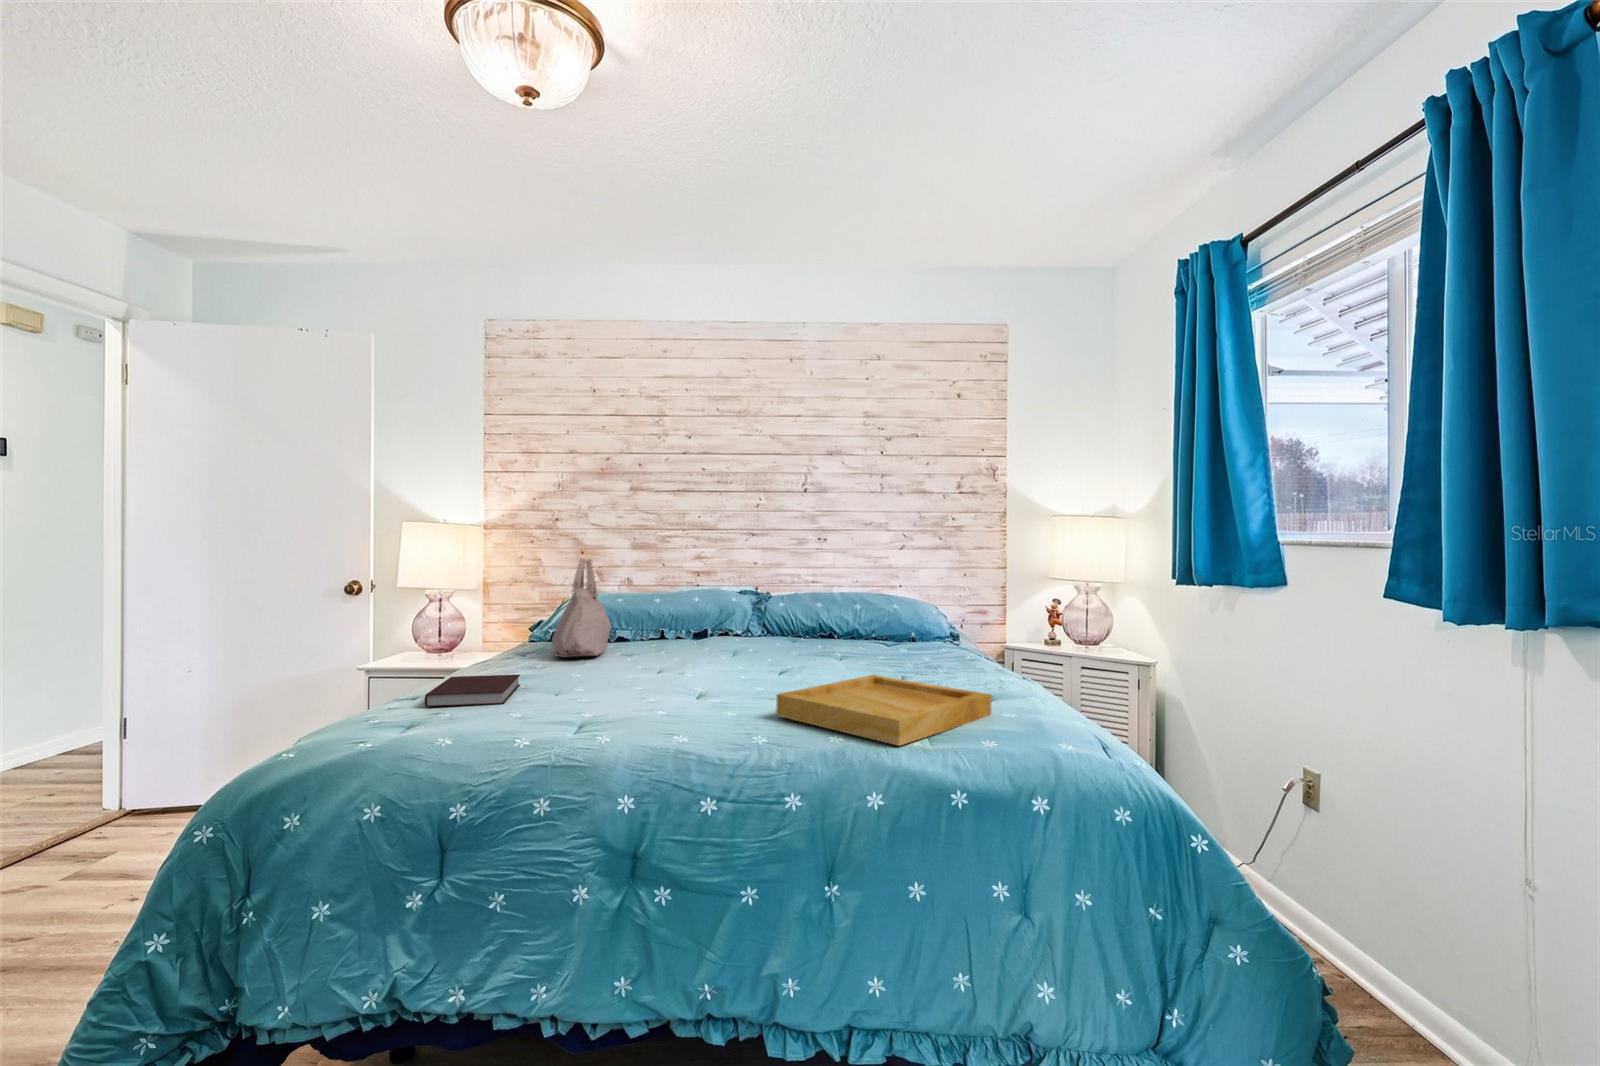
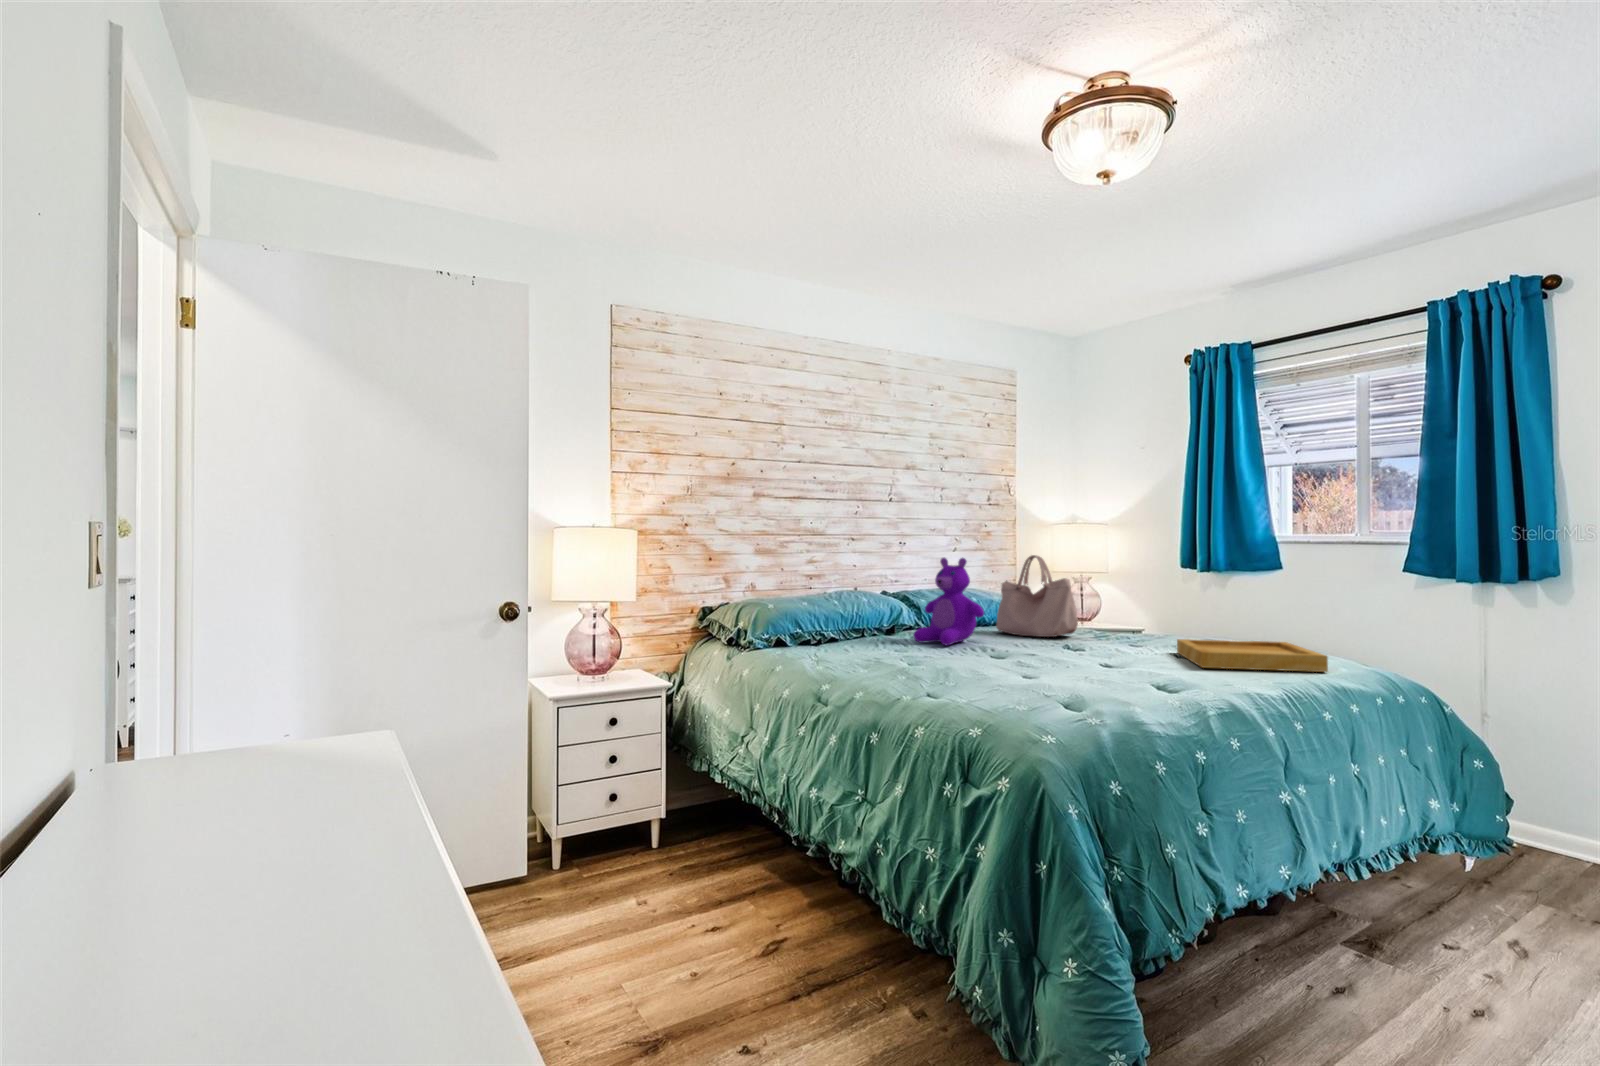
teddy bear: none [676,556,742,657] -> present [913,558,984,645]
handbag: present [552,559,611,657] -> present [996,555,1078,637]
notebook: present [425,675,520,707] -> none [888,664,993,693]

